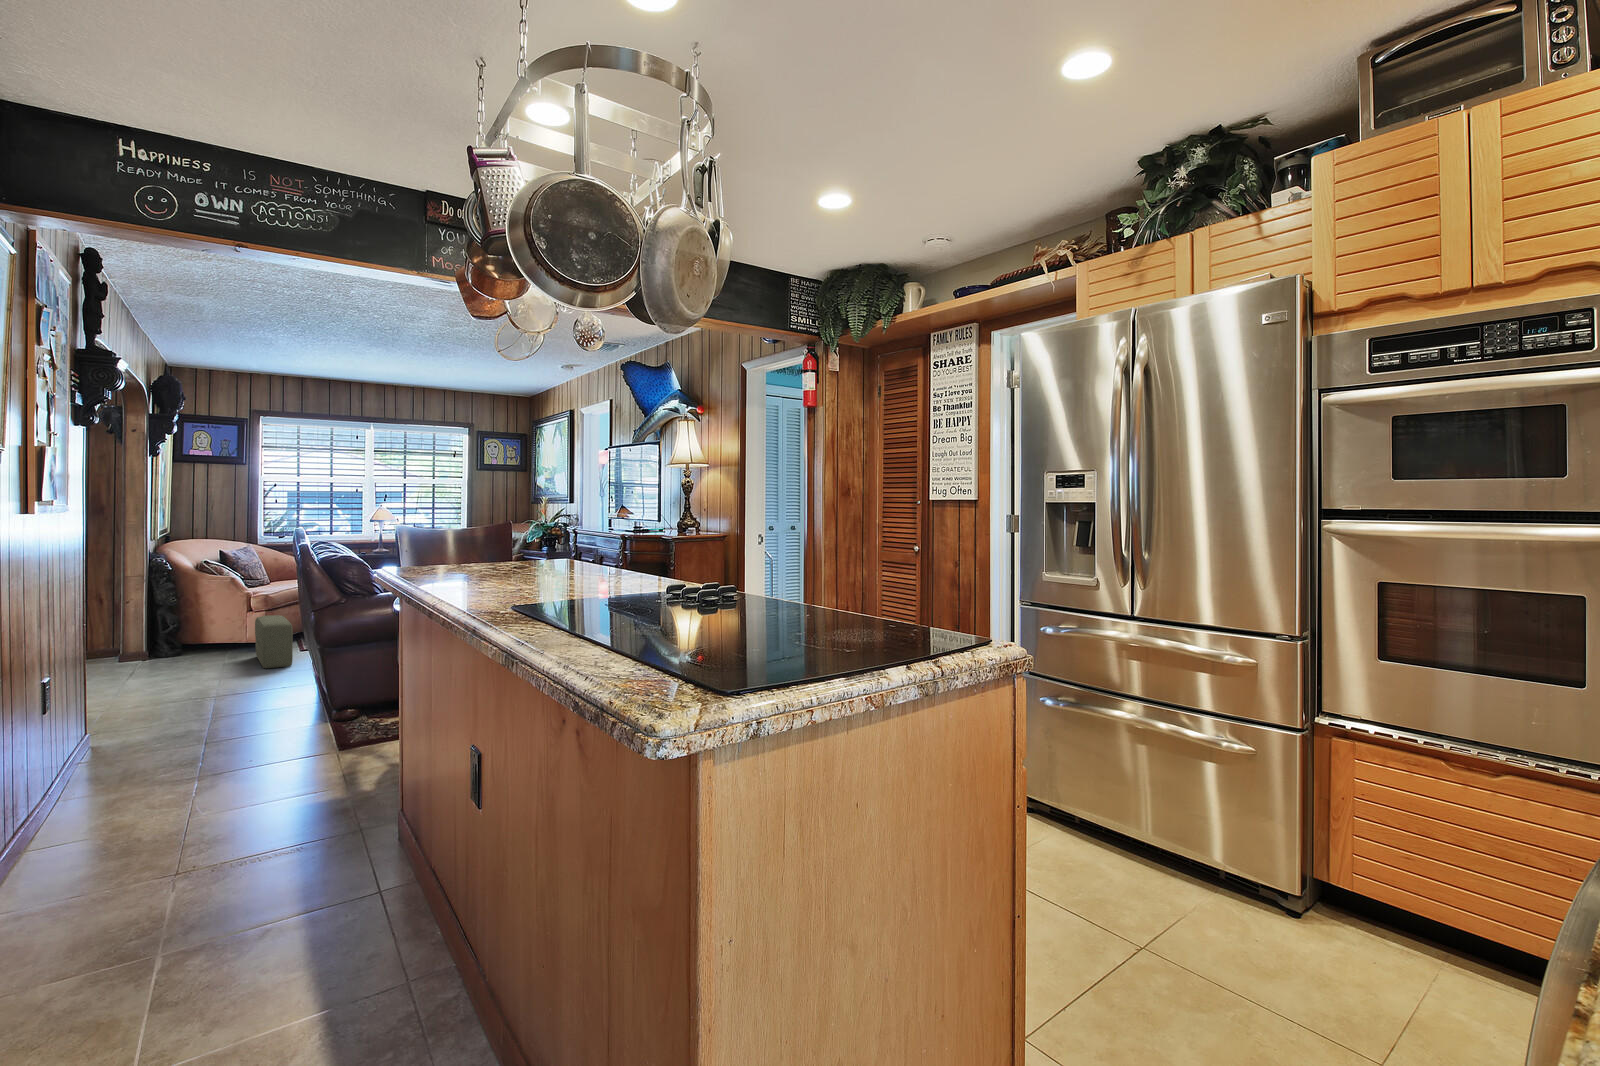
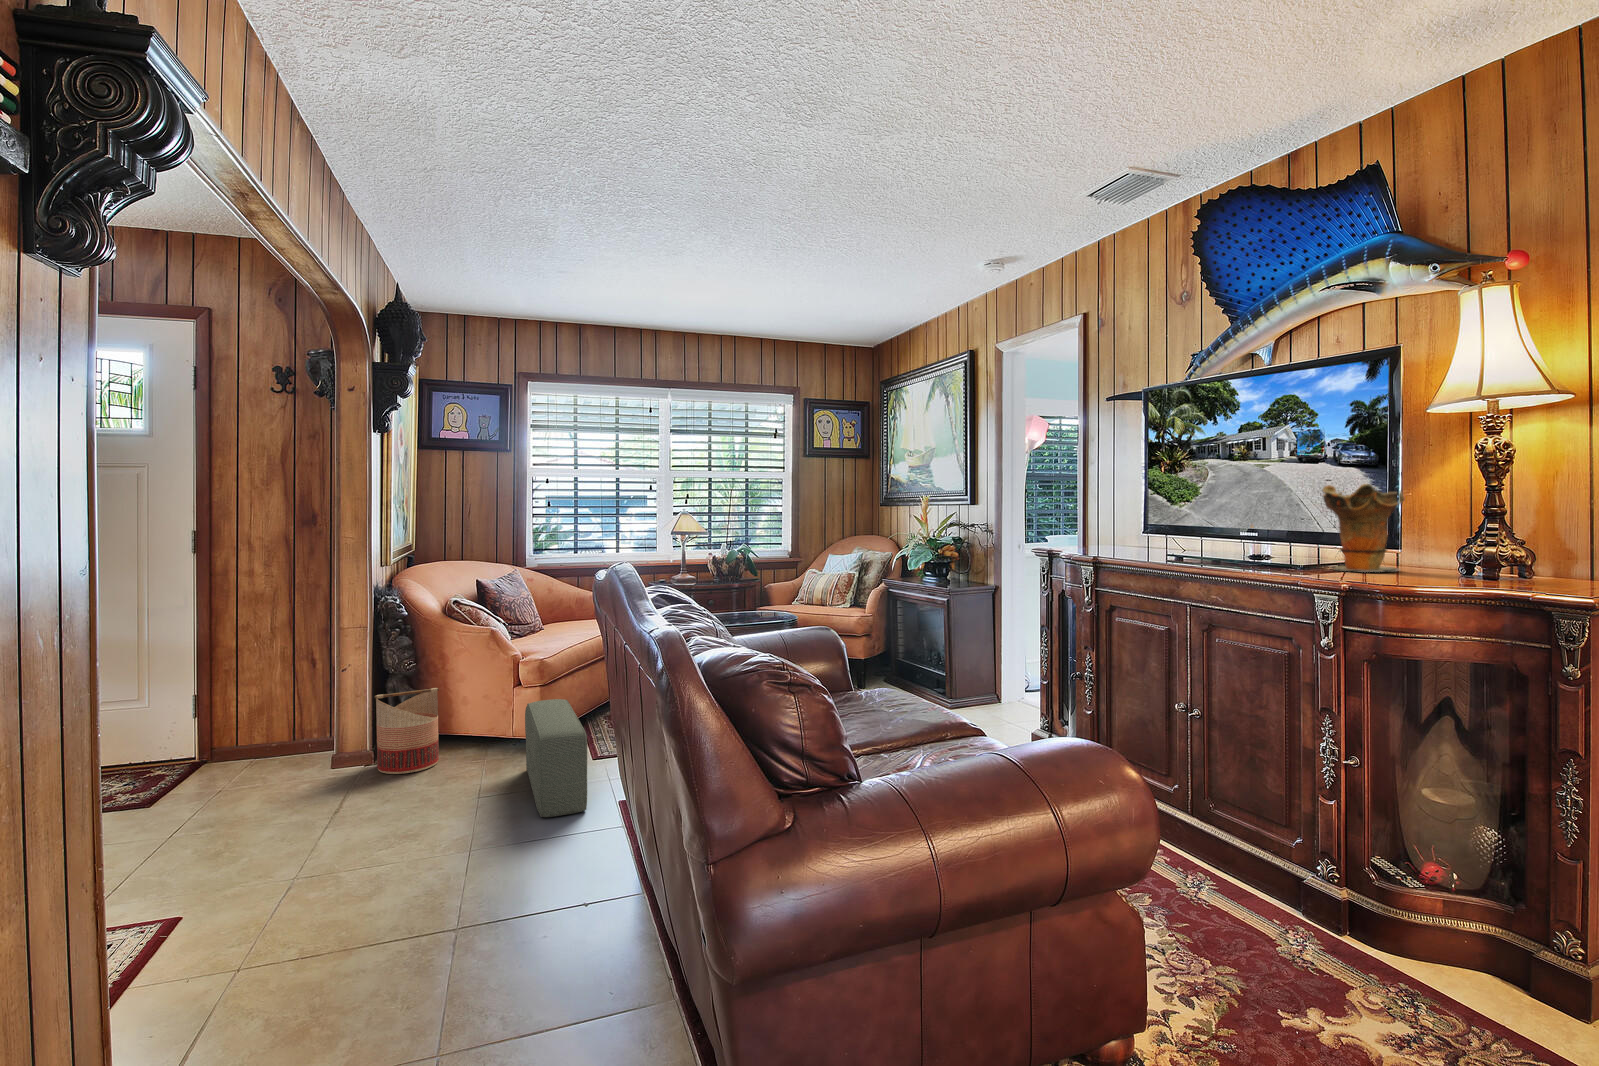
decorative vase: none [631,497,662,534] -> present [1323,484,1404,572]
basket: none [152,612,196,661] -> present [375,688,439,774]

